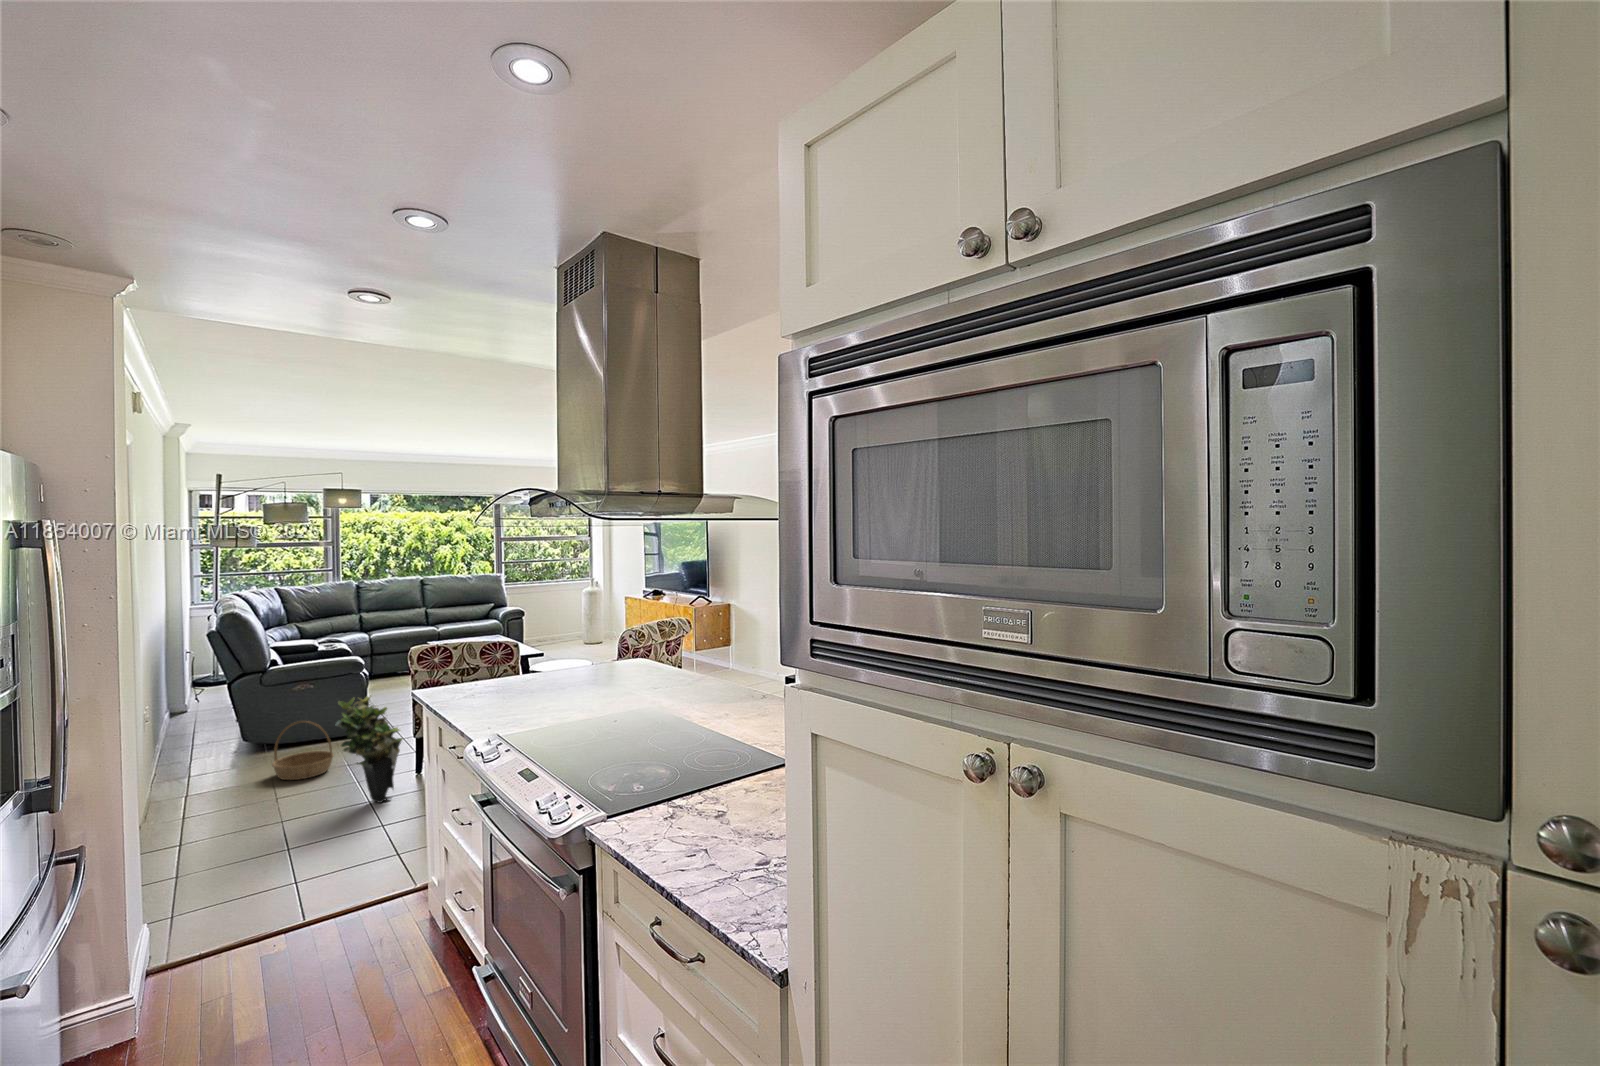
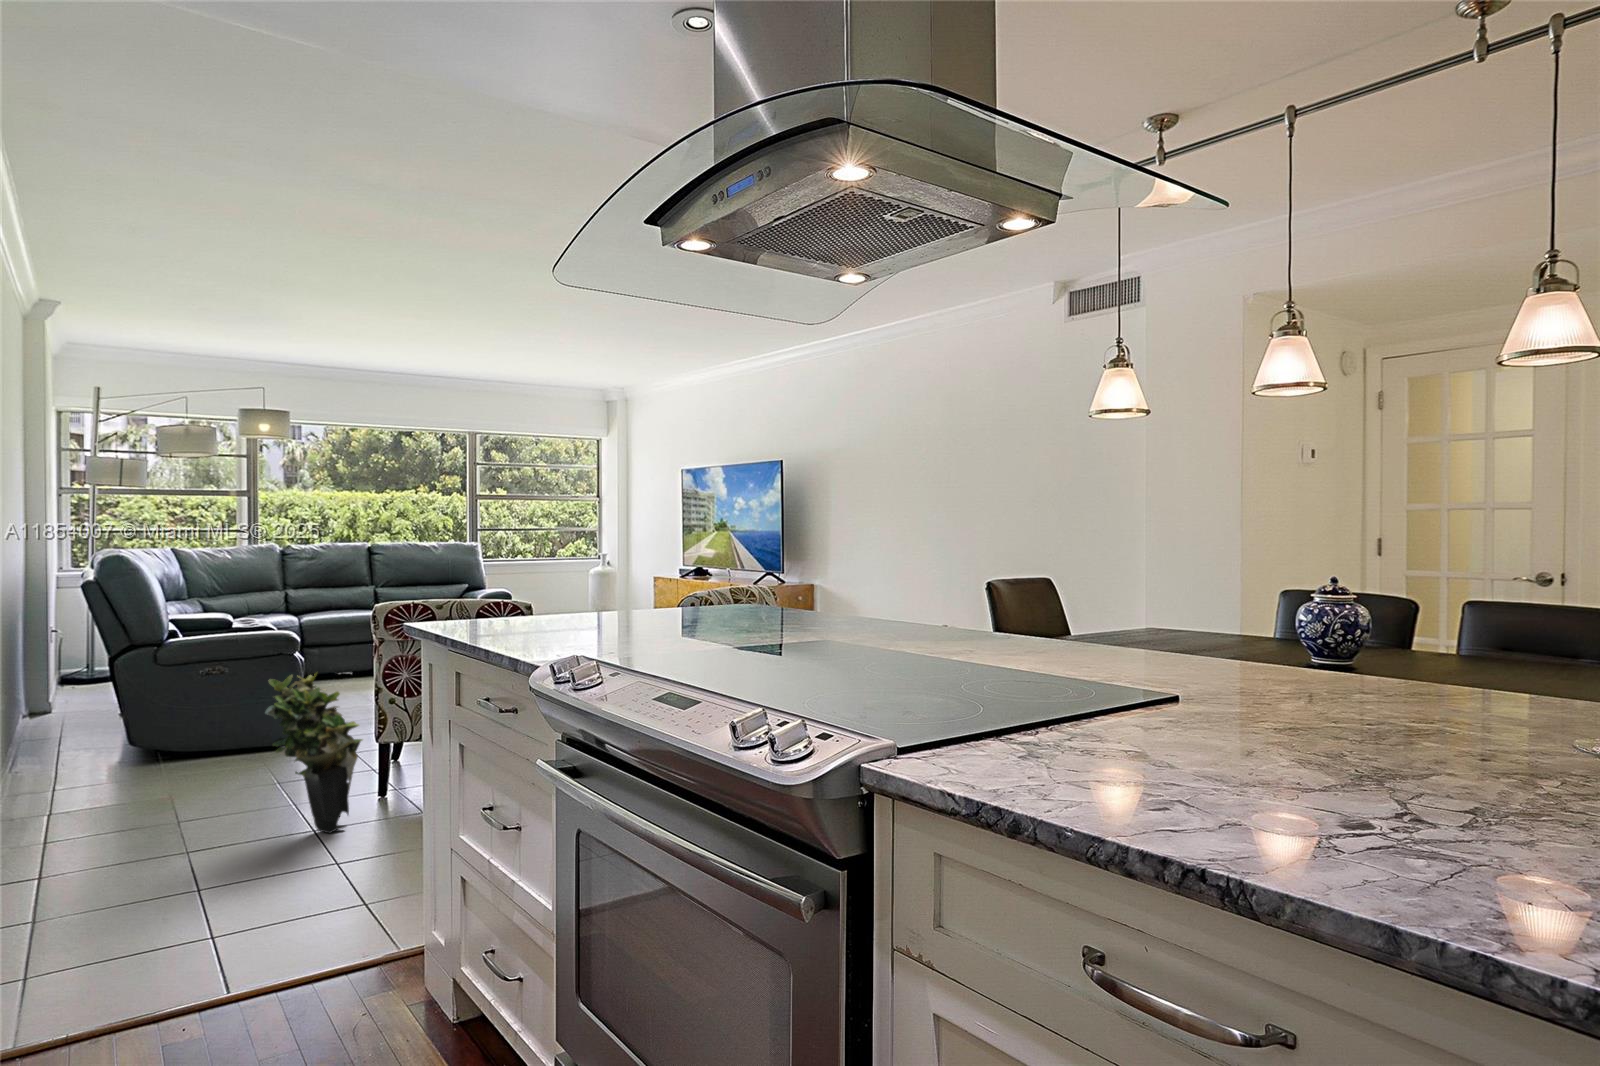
basket: present [272,721,334,780] -> none [171,714,259,800]

